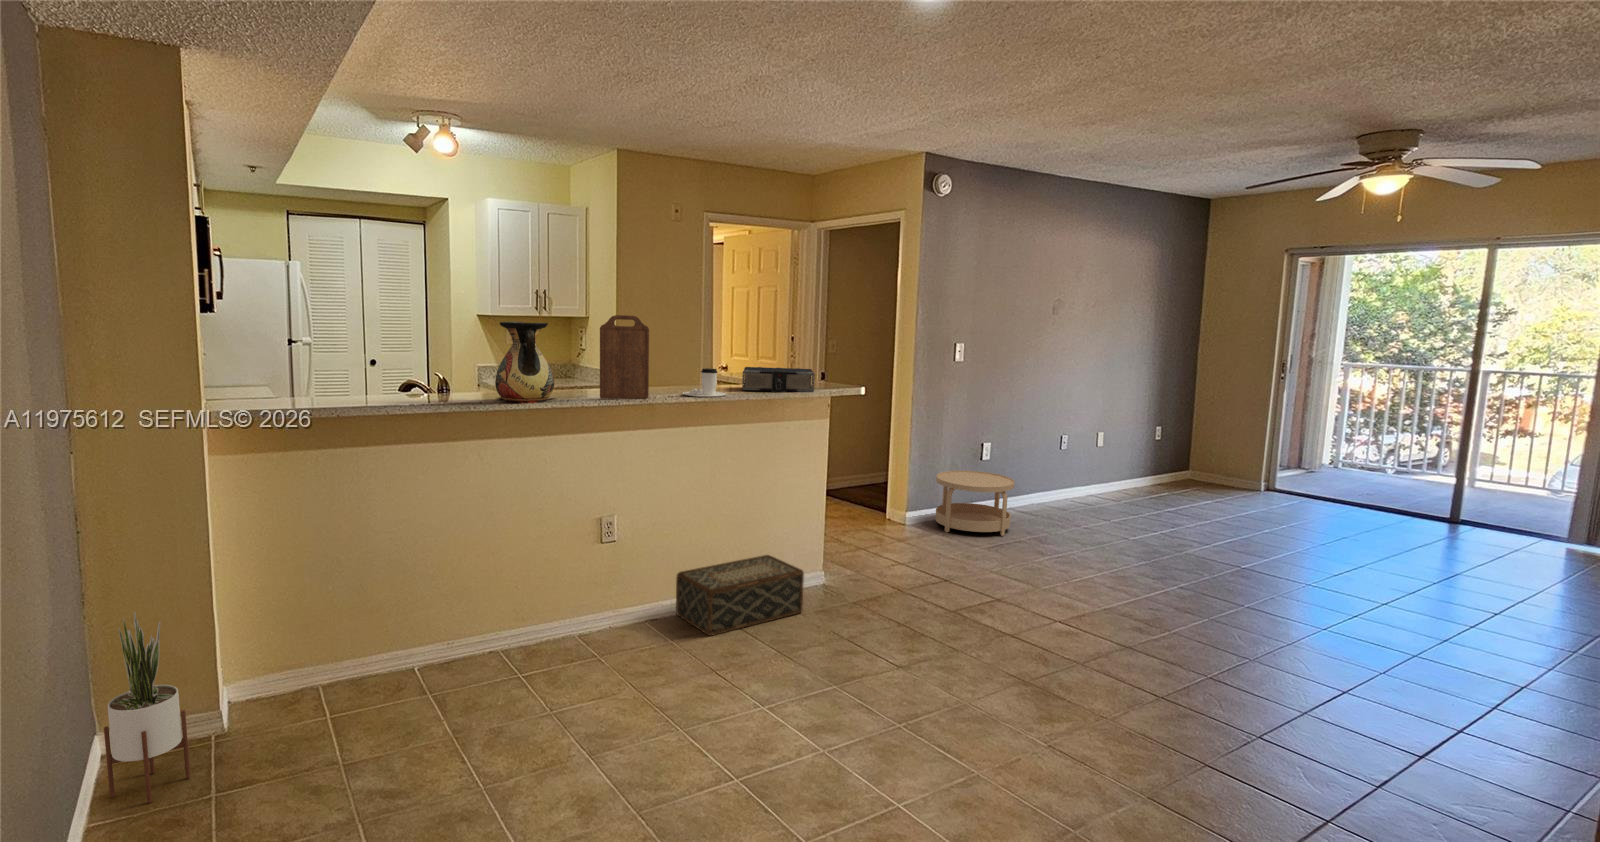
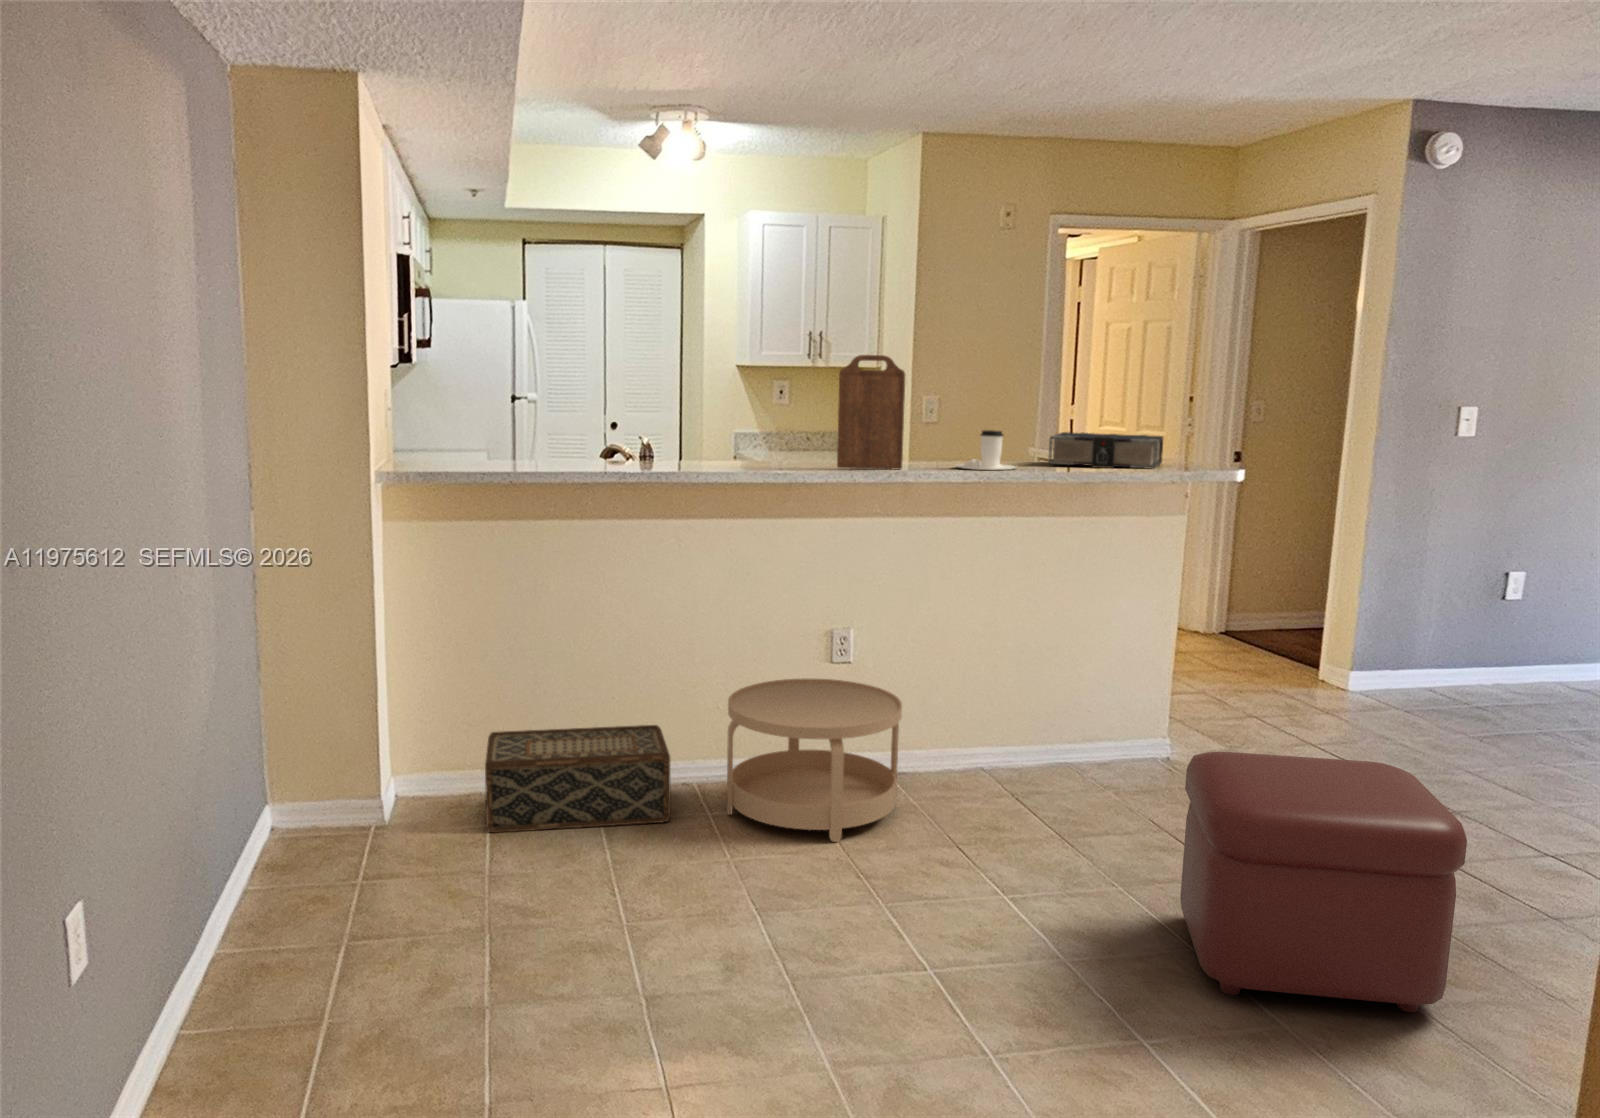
vase: present [495,322,554,403] -> none [706,365,784,471]
side table: present [935,471,1015,536] -> present [727,679,902,842]
woven basket: present [676,555,804,636] -> present [485,725,670,833]
ottoman: none [882,582,1065,752] -> present [1180,752,1467,1012]
potted plant: present [104,612,190,803] -> none [268,670,344,877]

